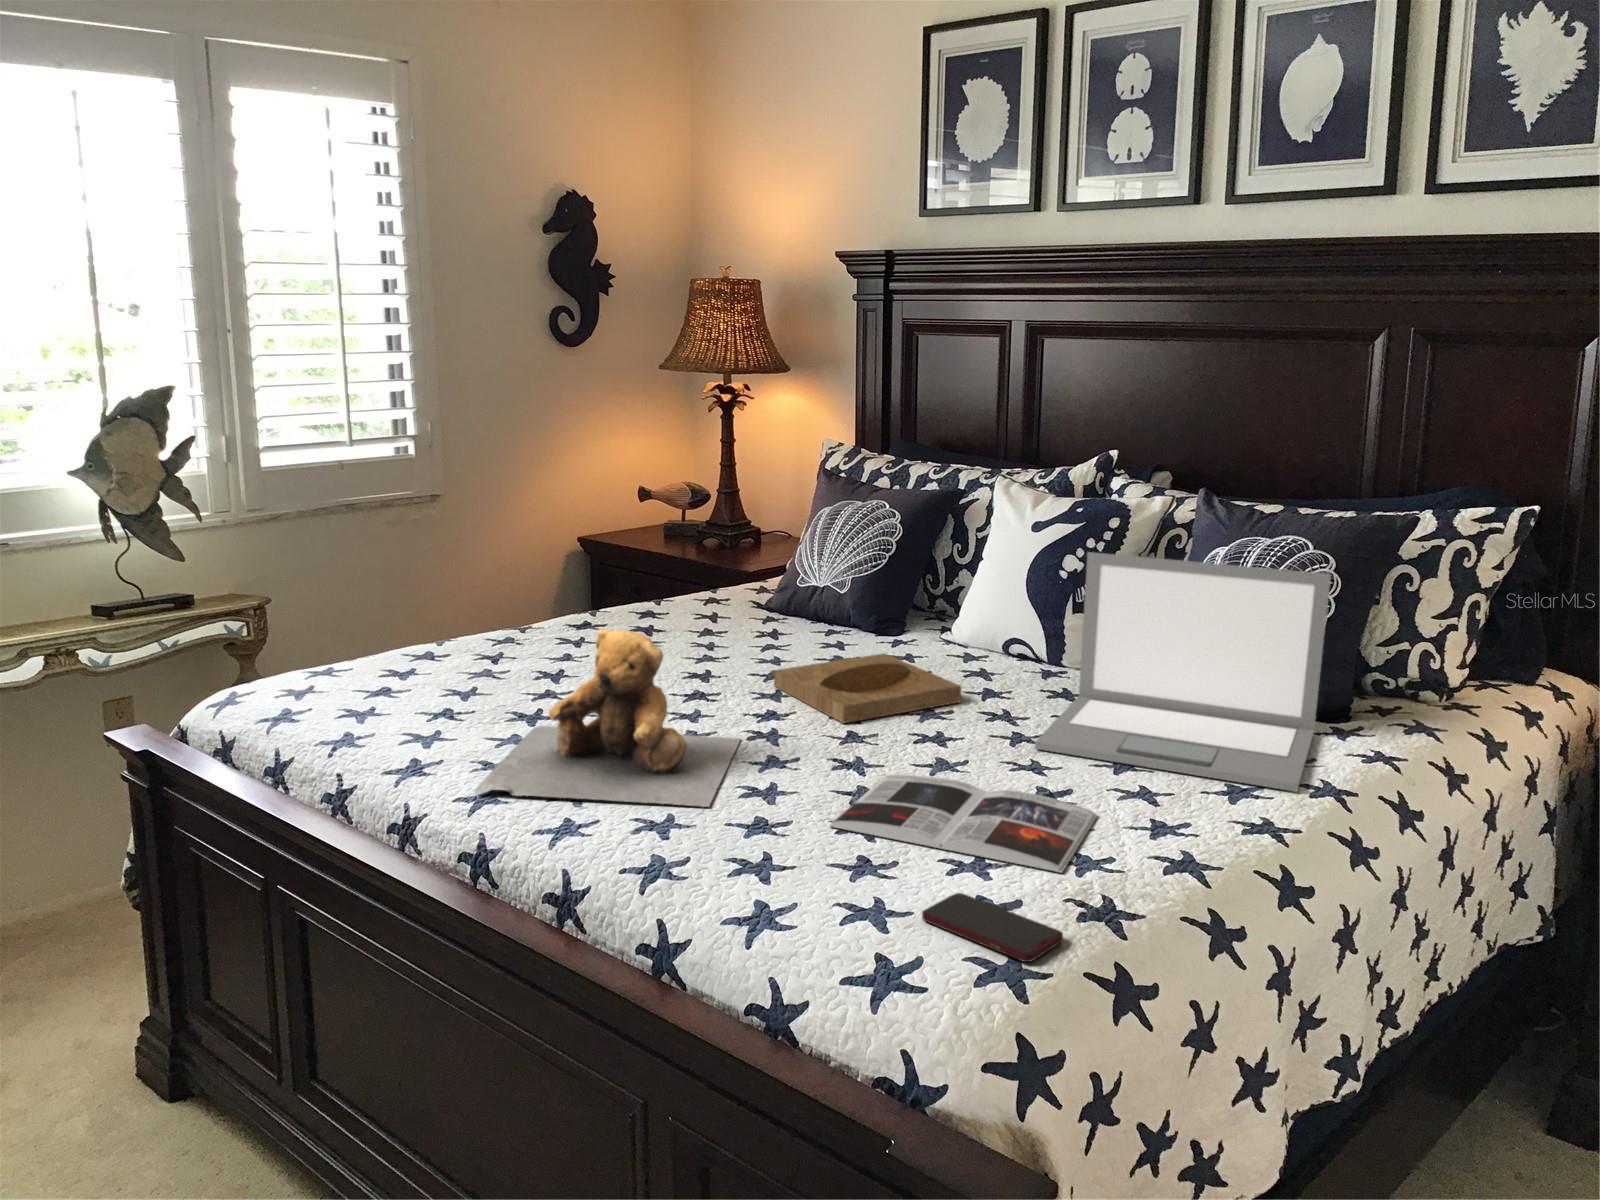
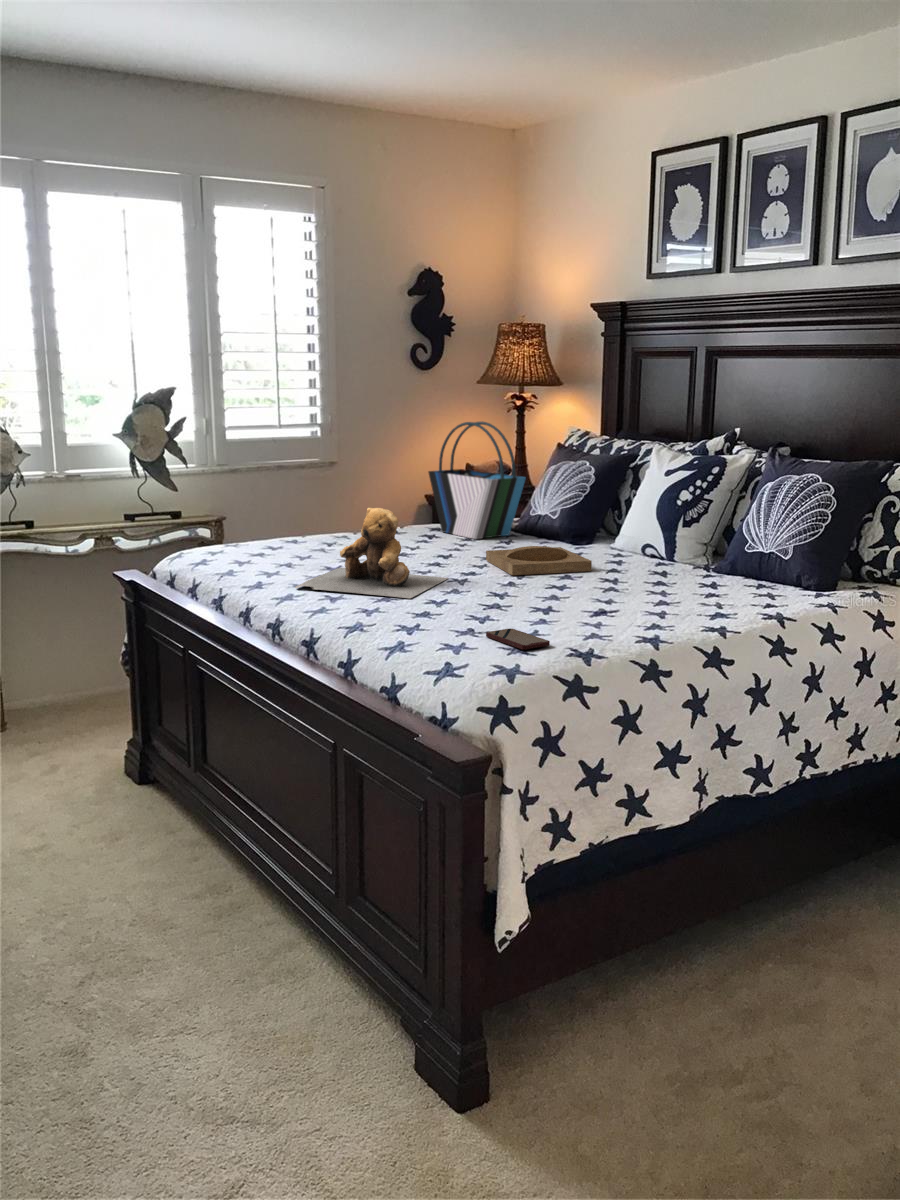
tote bag: none [630,442,799,633] -> present [428,421,526,539]
laptop: present [1035,552,1331,792] -> none [614,480,804,611]
magazine: present [829,775,1097,872] -> none [468,592,620,628]

